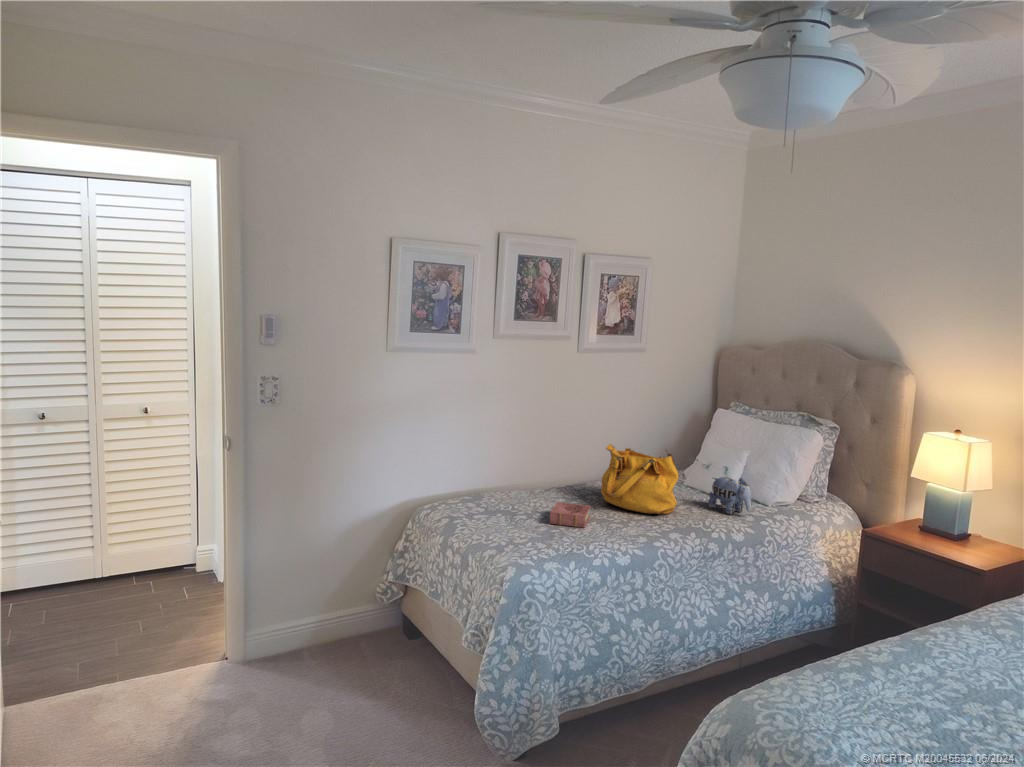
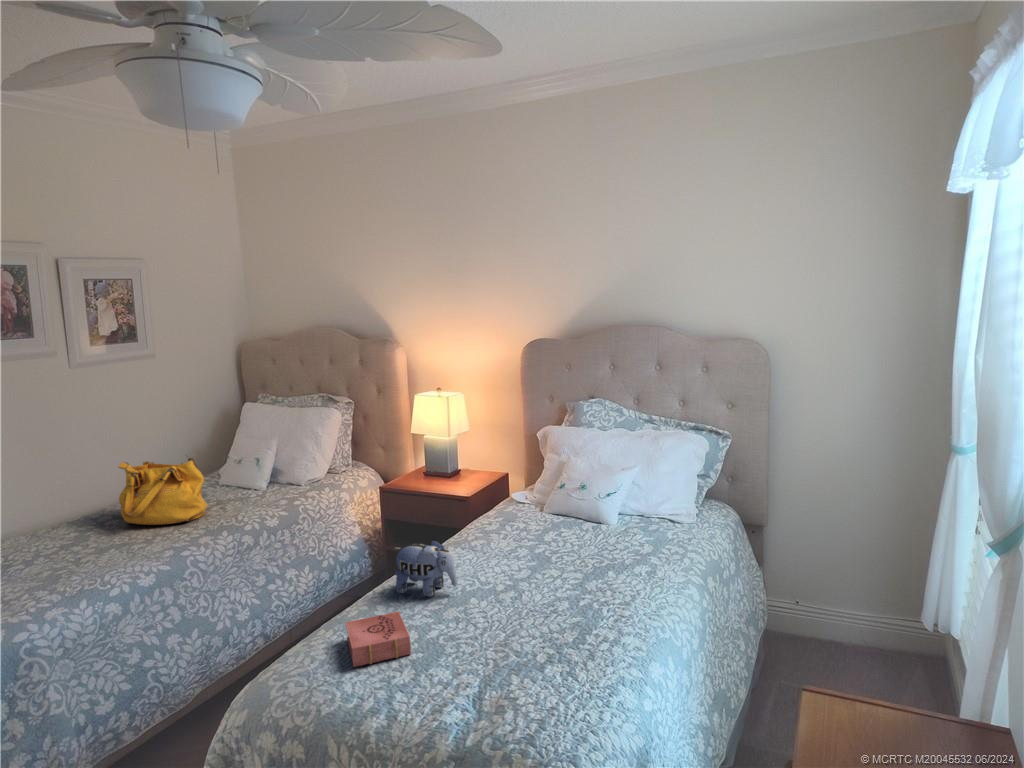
plush toy: present [708,477,751,514] -> present [394,540,457,597]
book: present [550,502,591,528] -> present [346,612,411,667]

